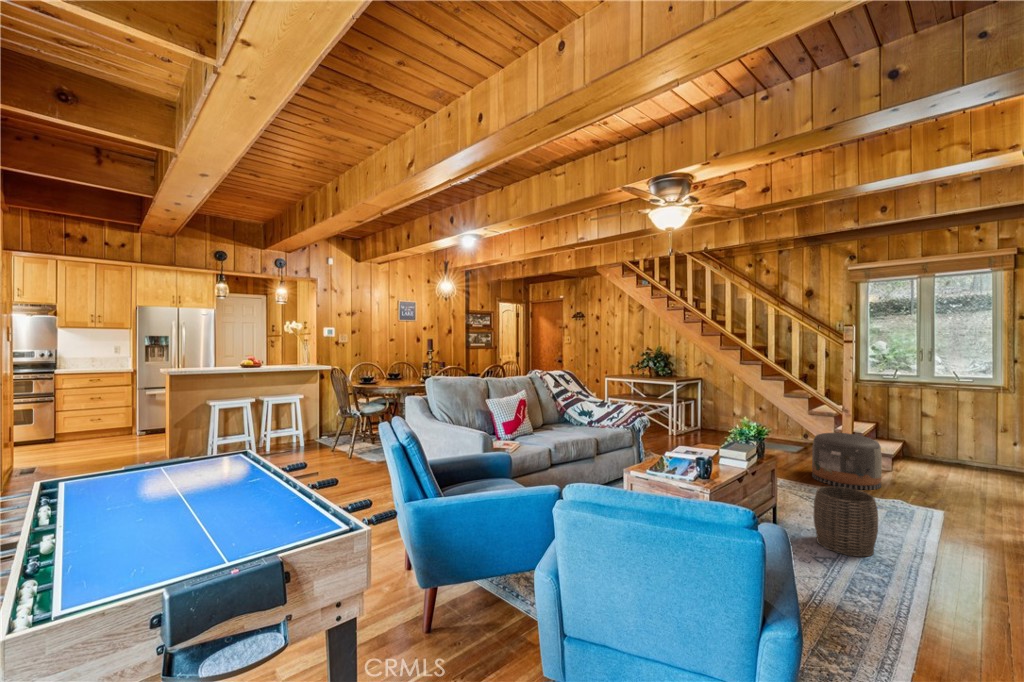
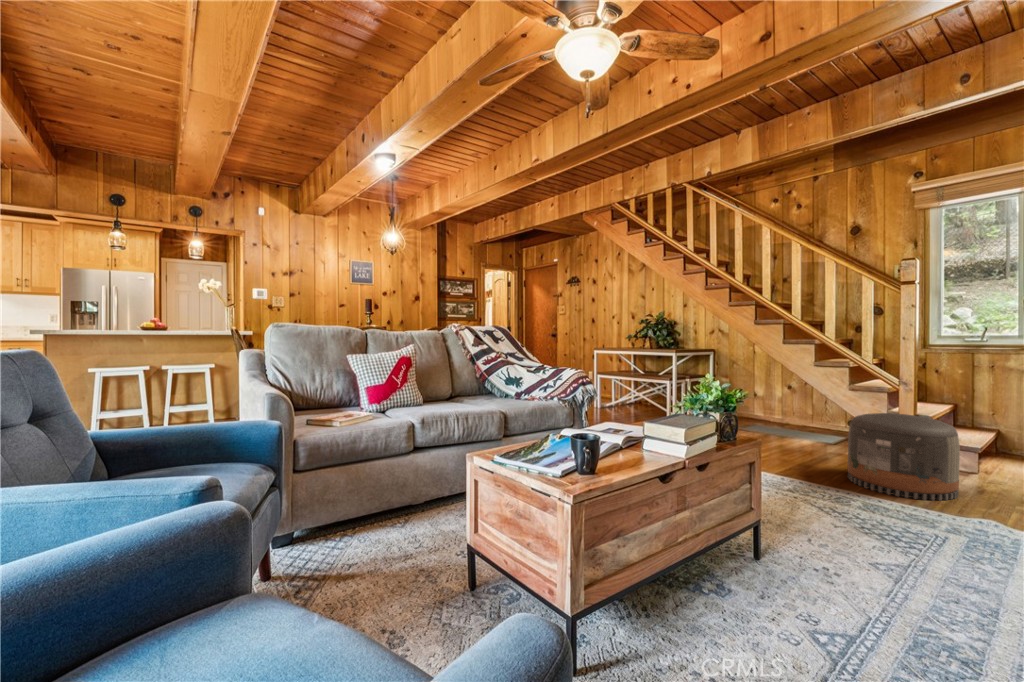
woven basket: present [813,486,878,557] -> none [823,496,948,635]

